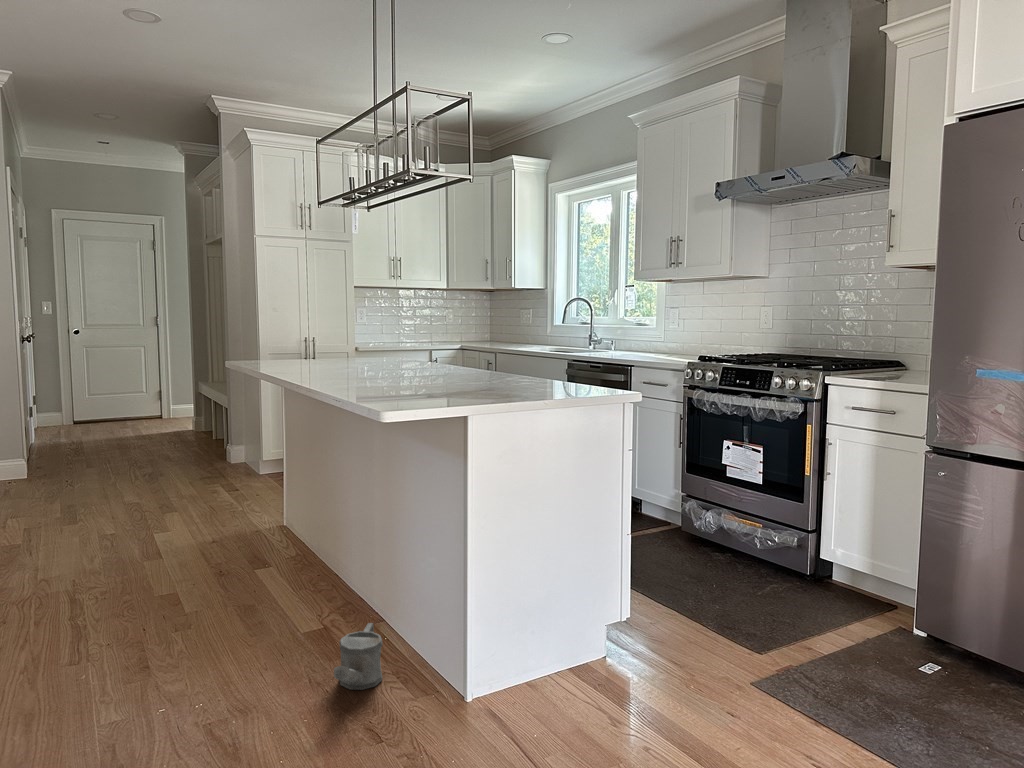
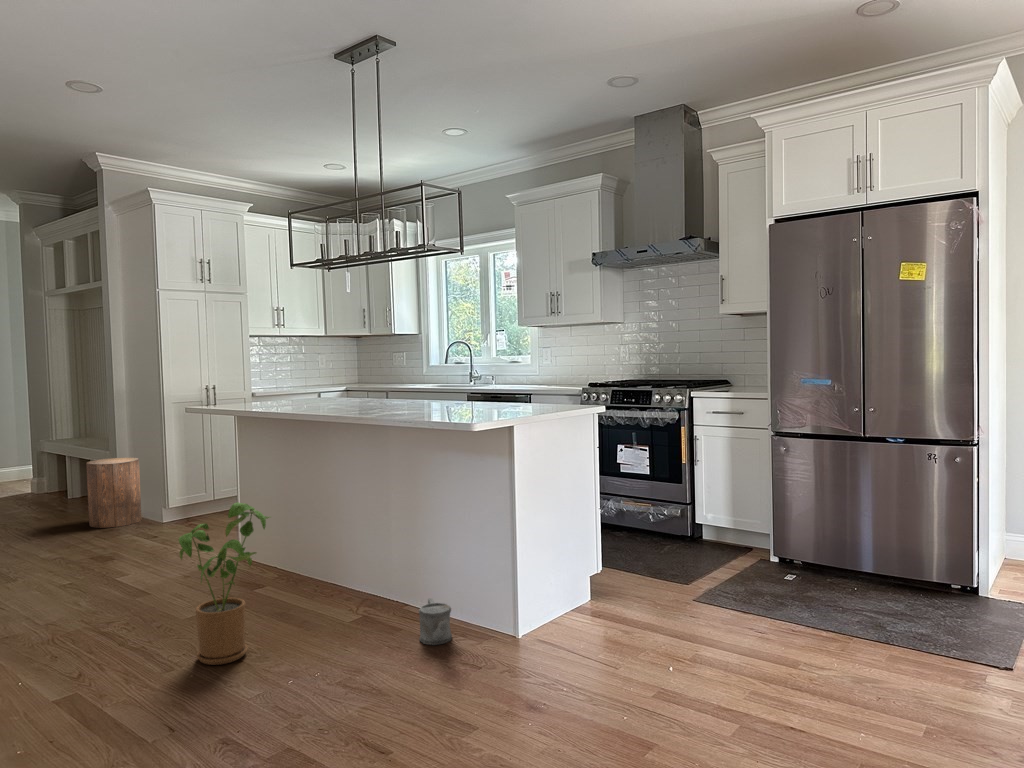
stool: none [184,404,236,473] -> present [86,457,142,528]
house plant: none [73,475,191,666] -> present [179,502,269,665]

